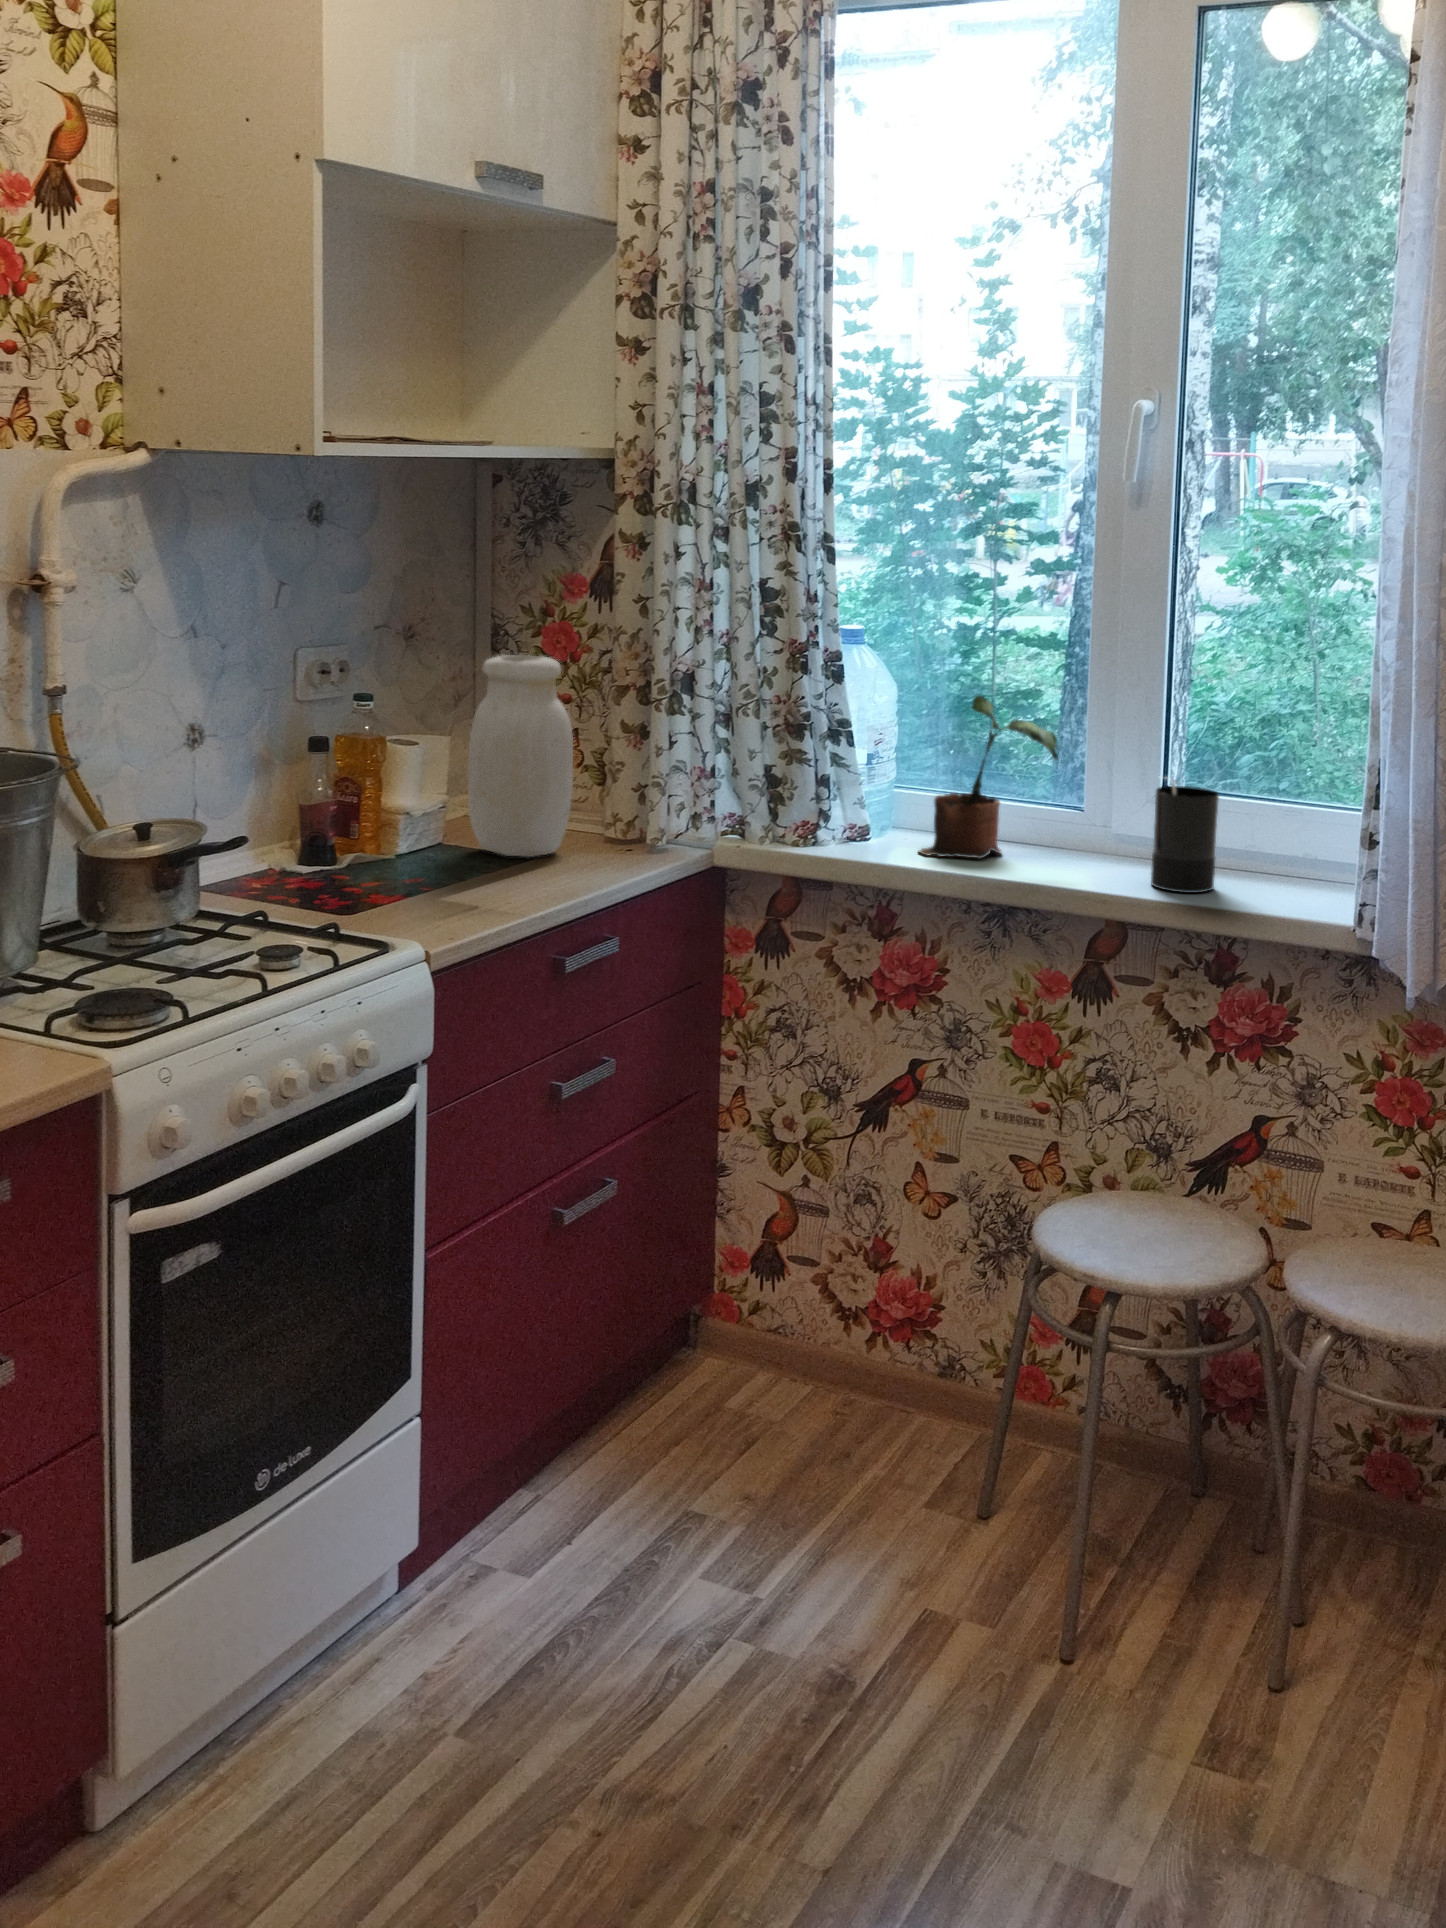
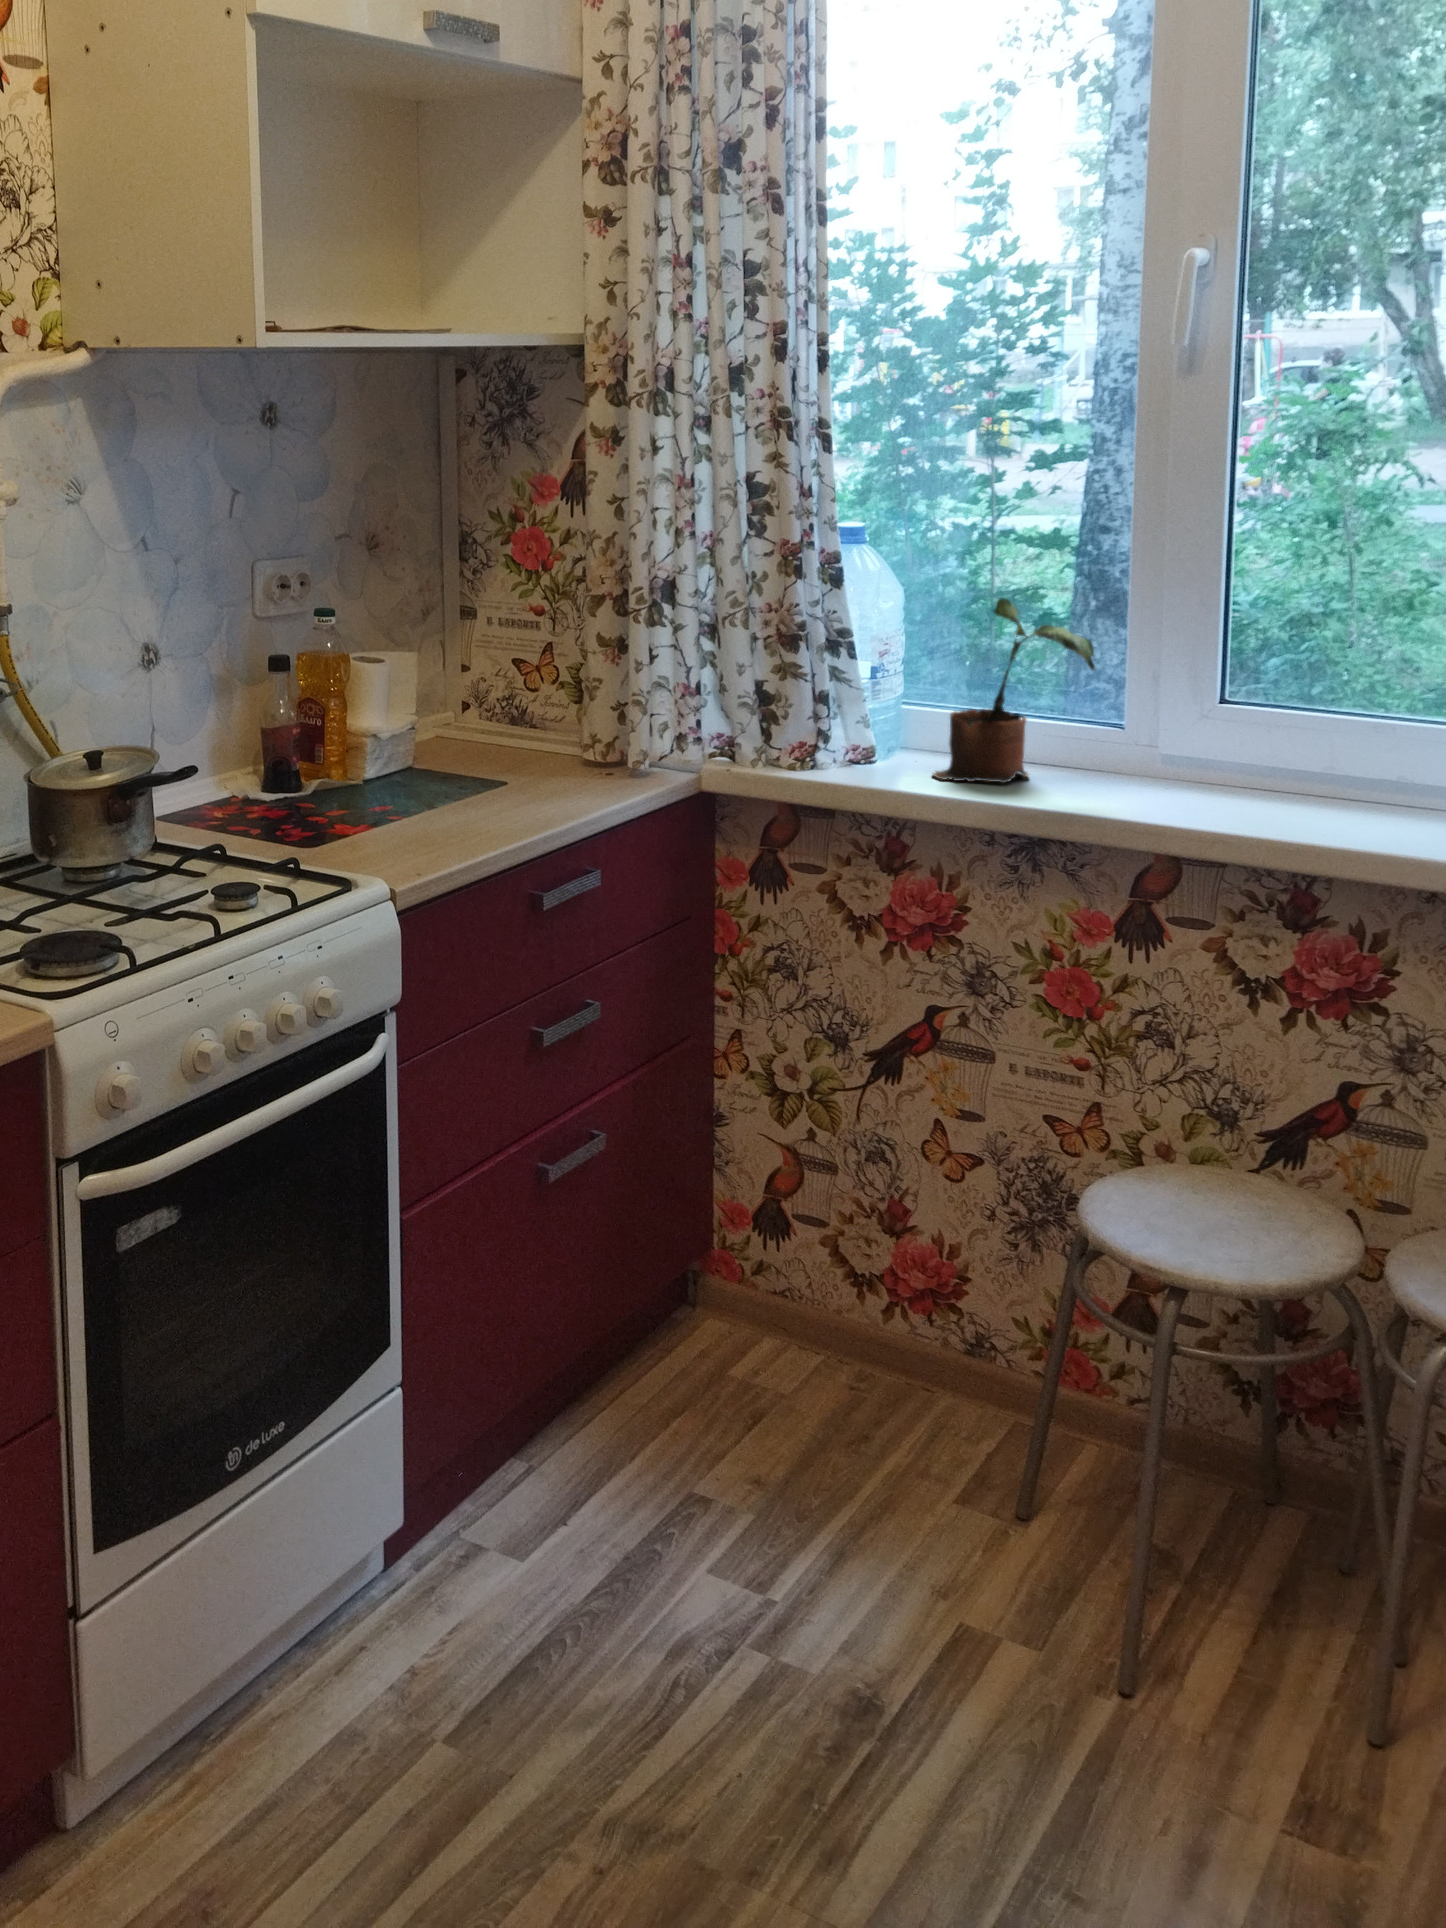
jar: present [468,655,573,857] -> none [434,563,546,782]
candle: present [1151,780,1219,893] -> none [1210,688,1293,823]

